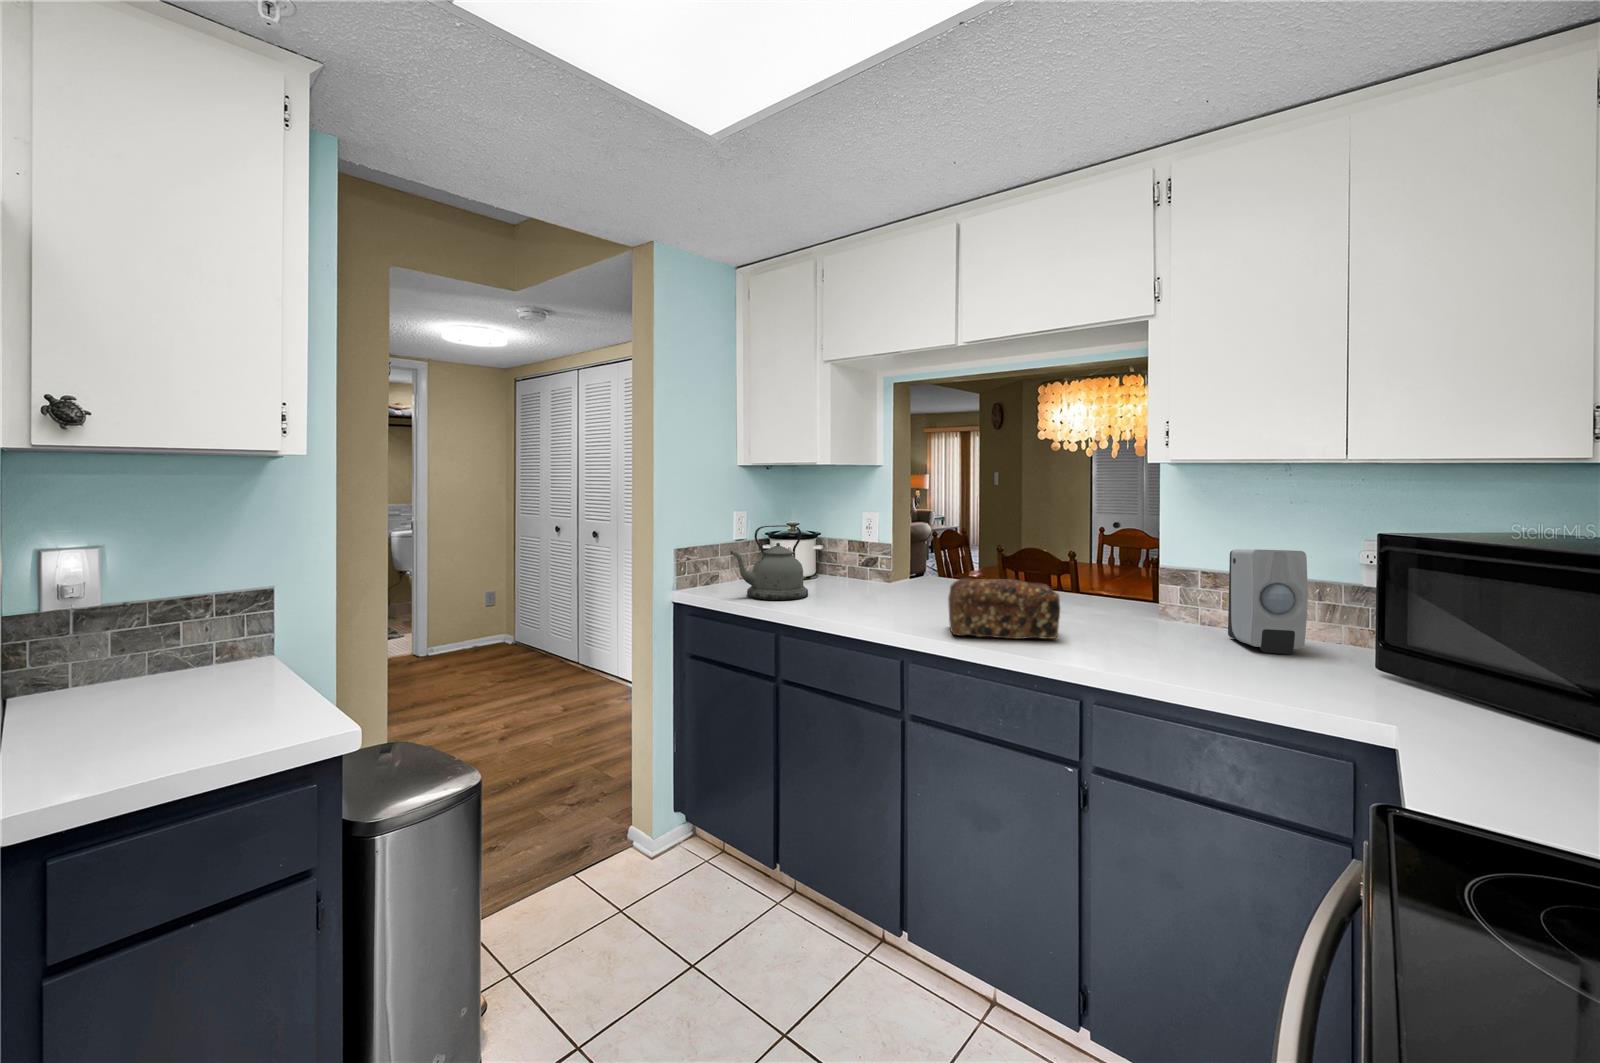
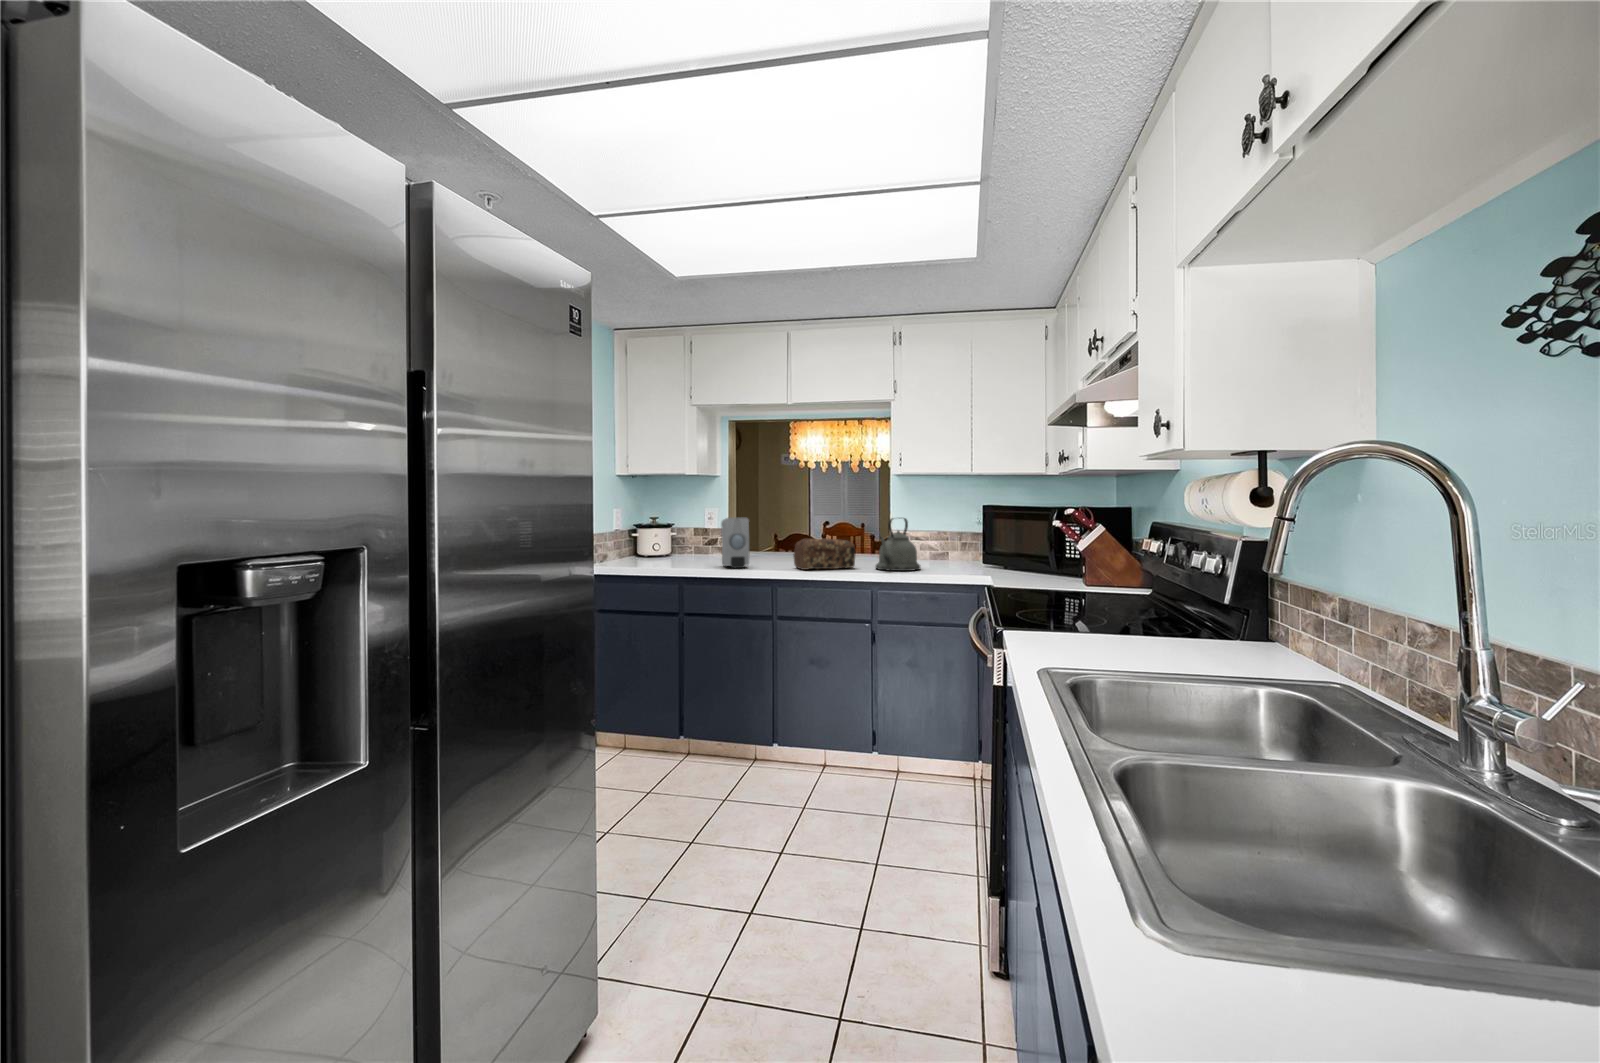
kettle: present [730,525,808,600] -> present [876,518,920,571]
soap dispenser: present [1228,549,1308,654] -> present [721,518,749,568]

